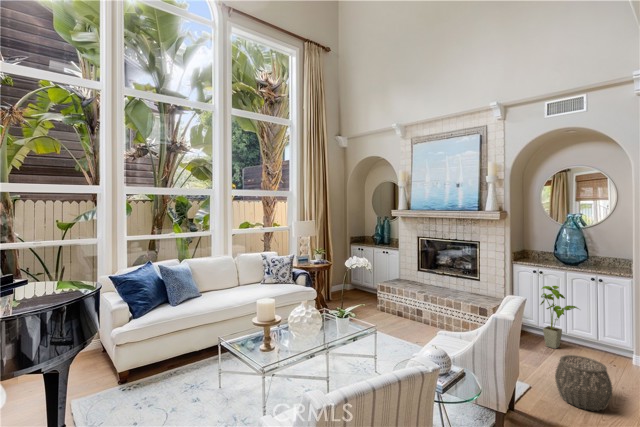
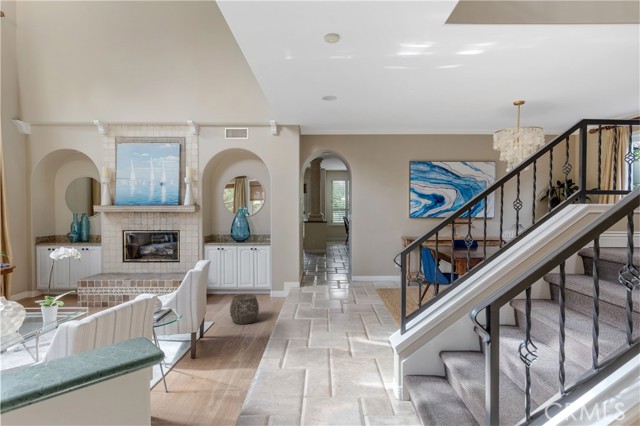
house plant: present [541,286,578,349] -> none [222,256,246,300]

